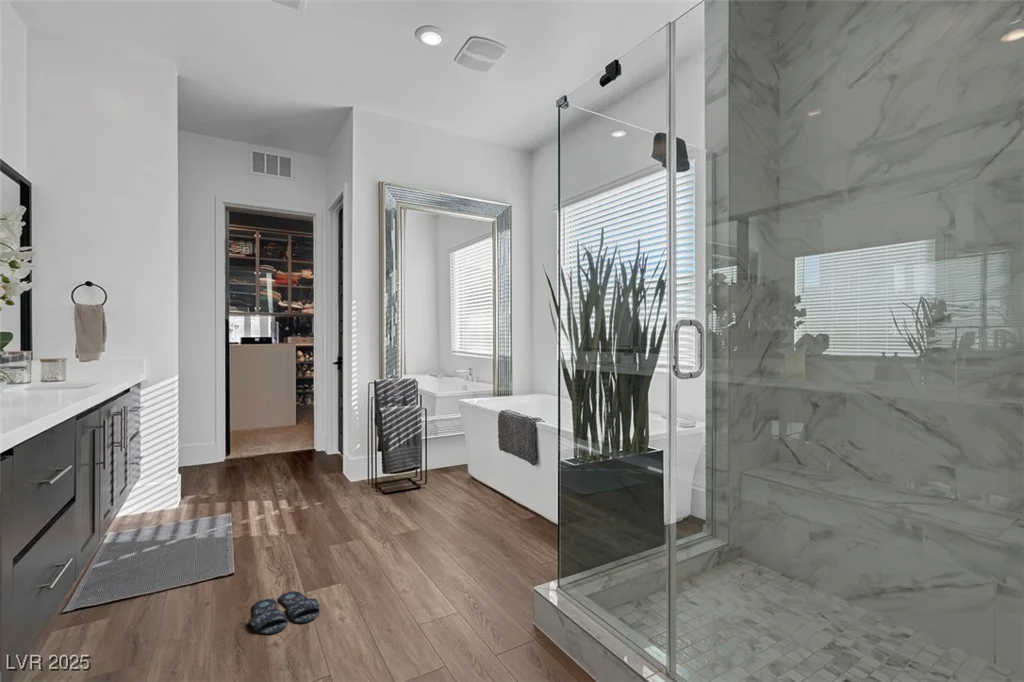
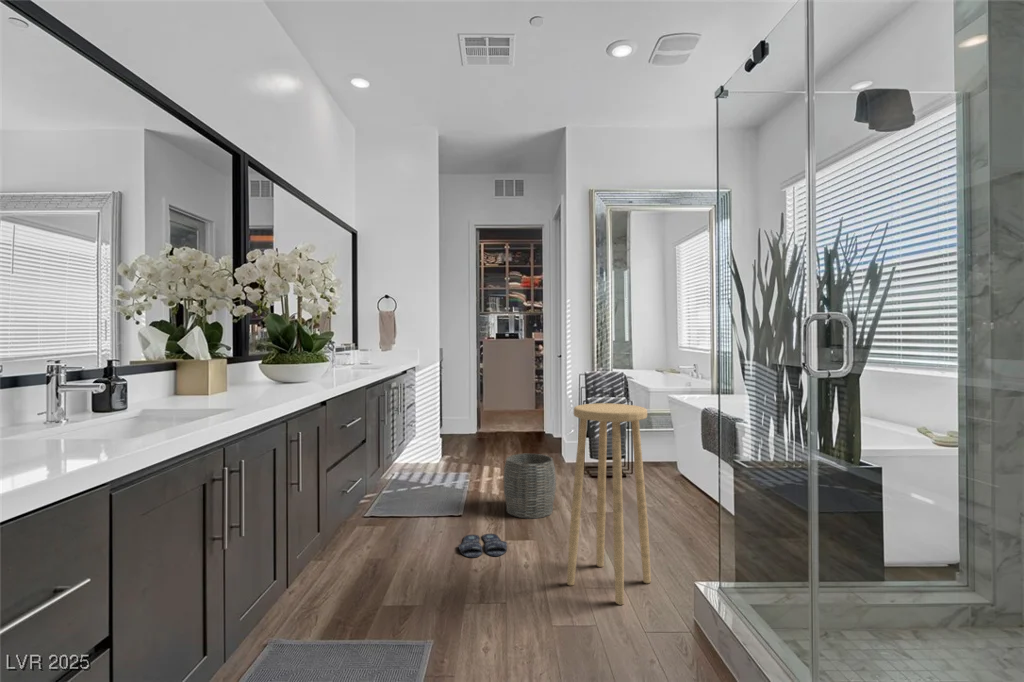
stool: none [412,414,500,643] -> present [567,403,651,605]
woven basket: none [295,479,362,561] -> present [504,454,556,519]

